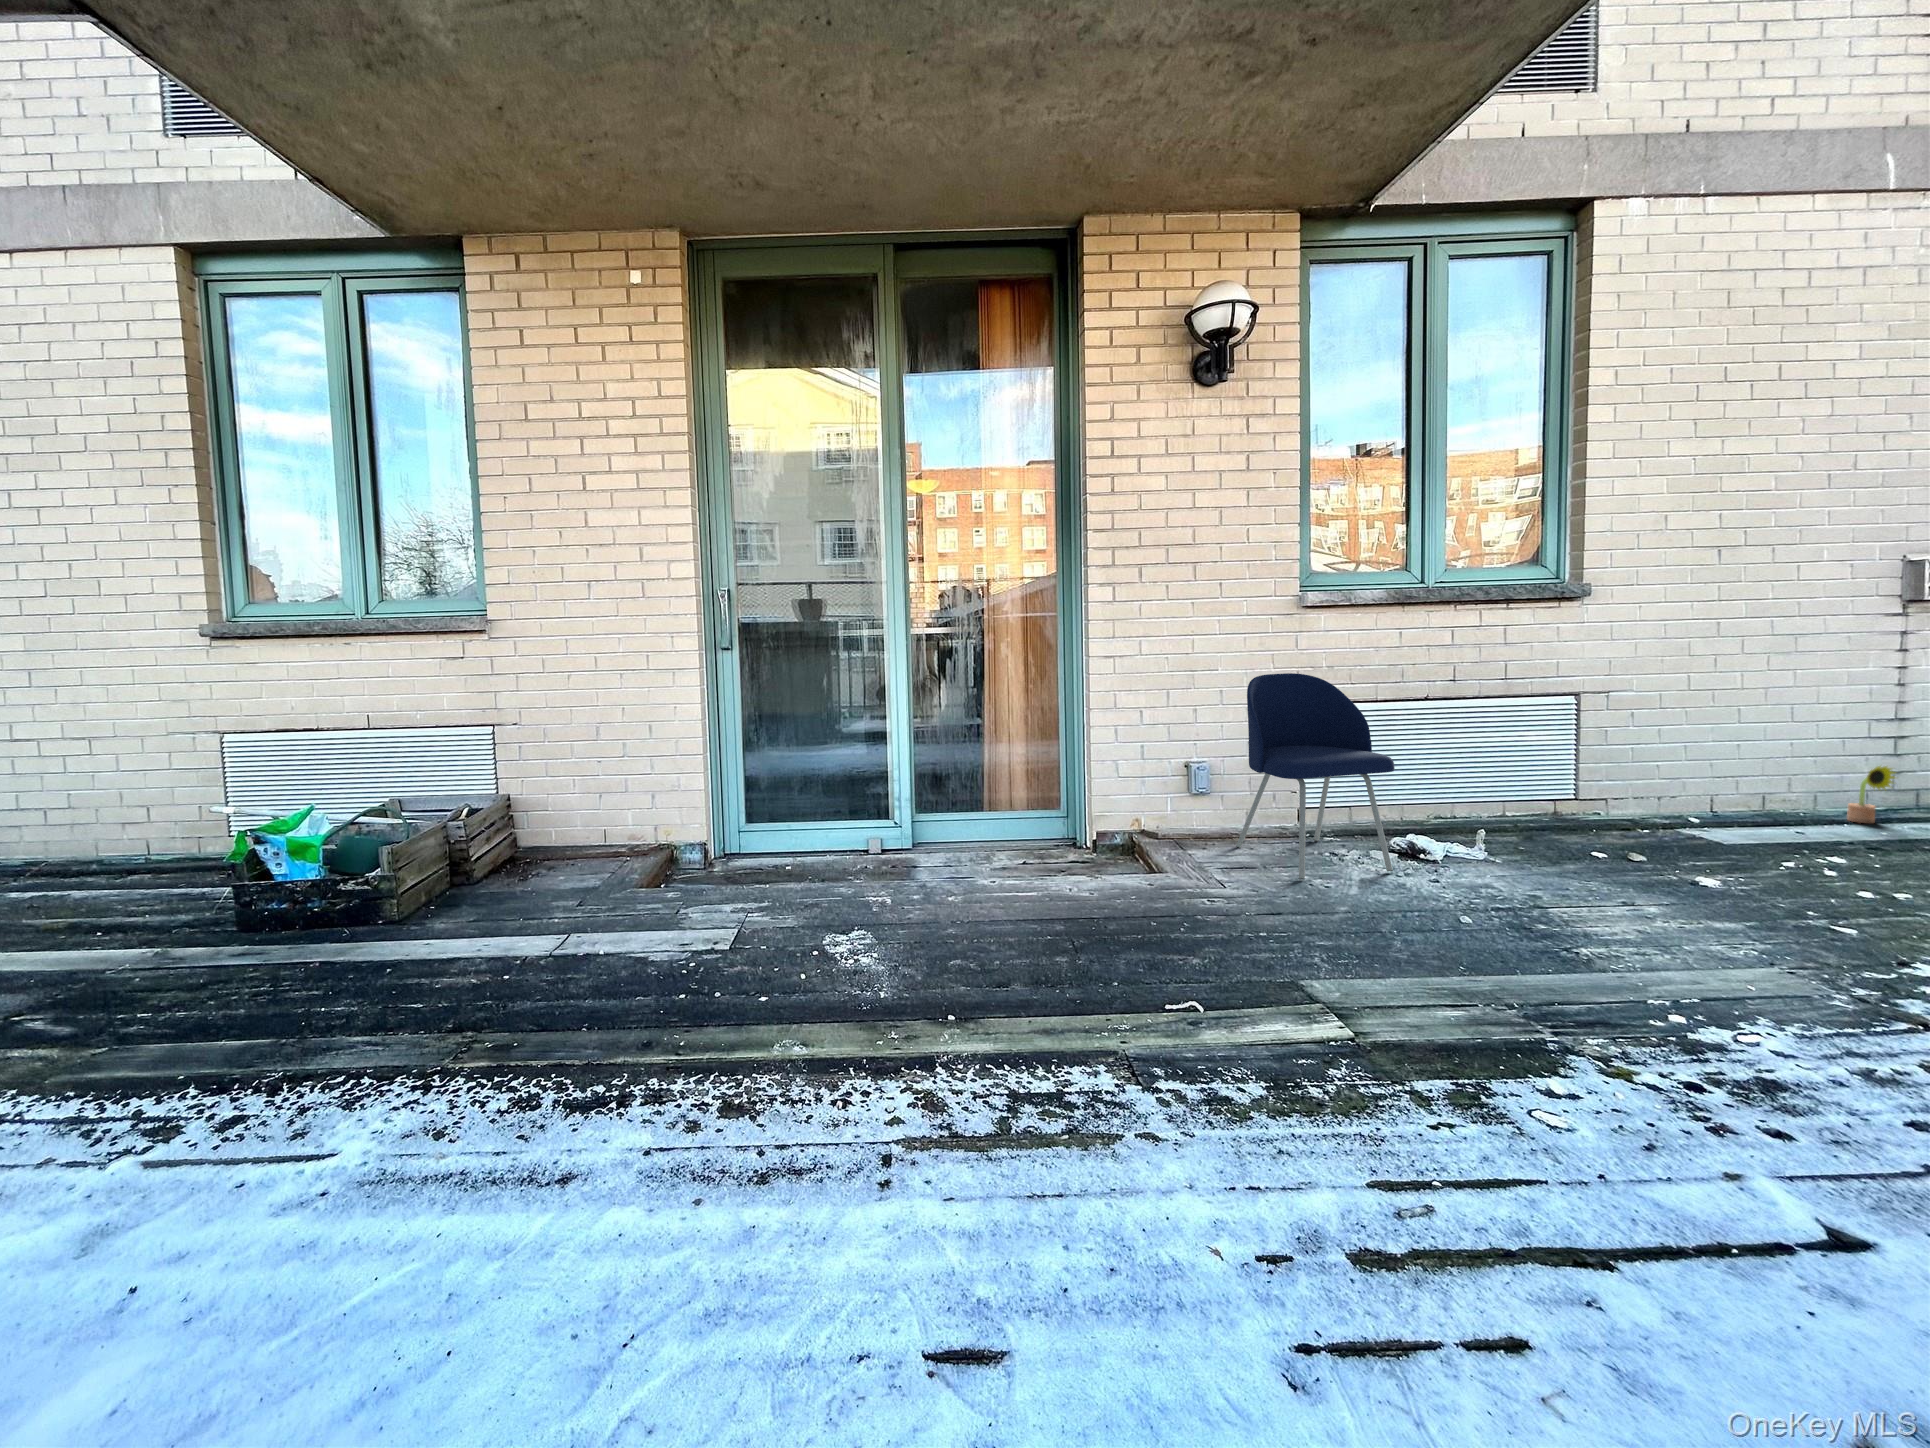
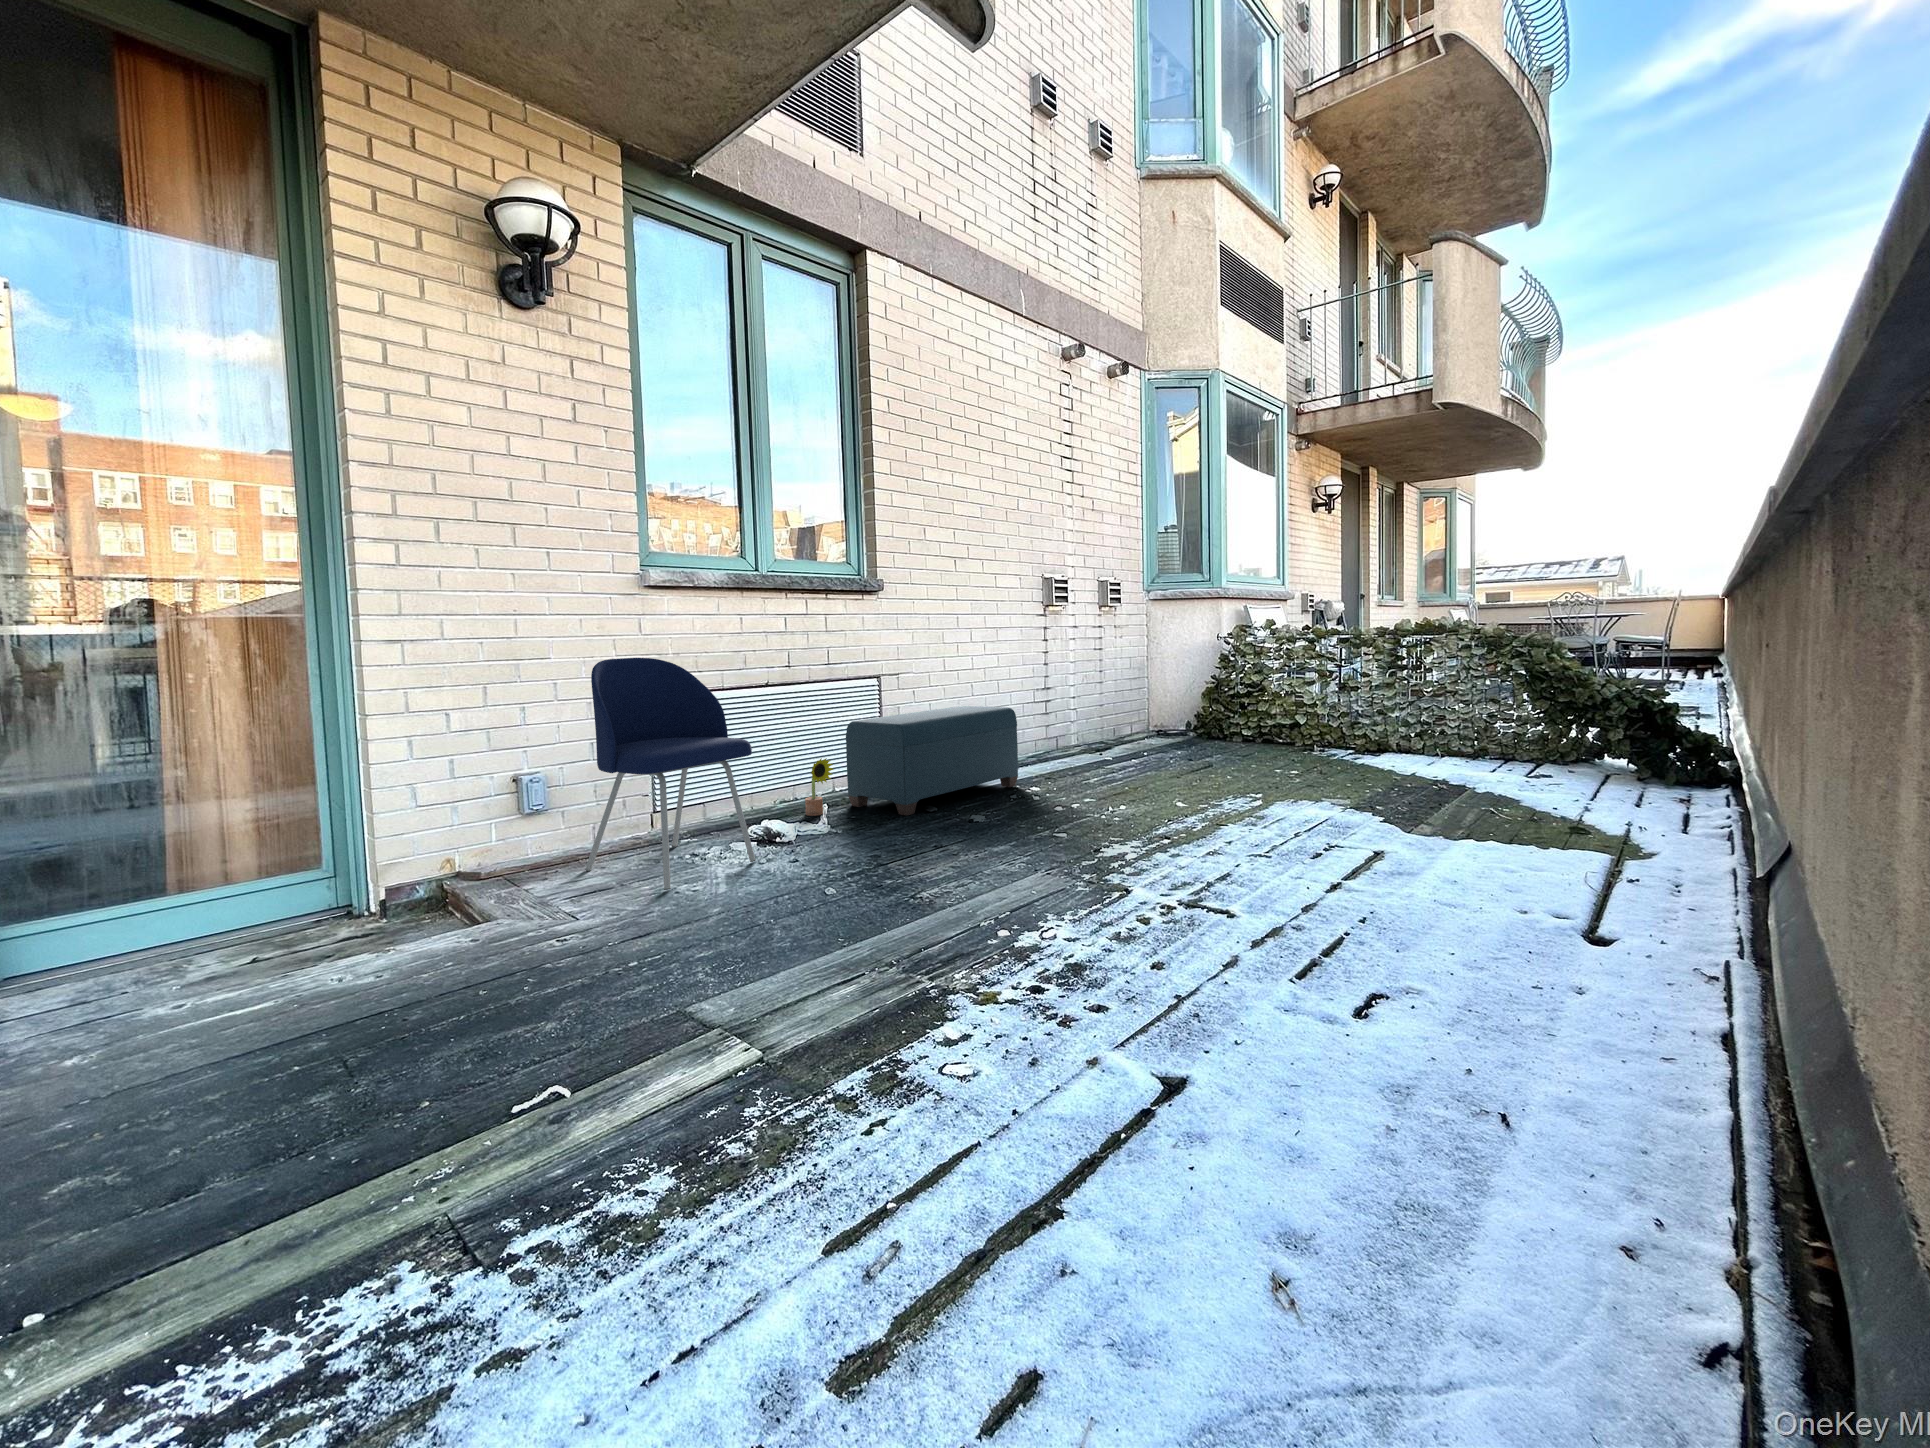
bench: none [1522,735,1813,858] -> present [846,706,1018,816]
decorative plant: present [1847,766,1895,823] -> present [805,758,833,816]

